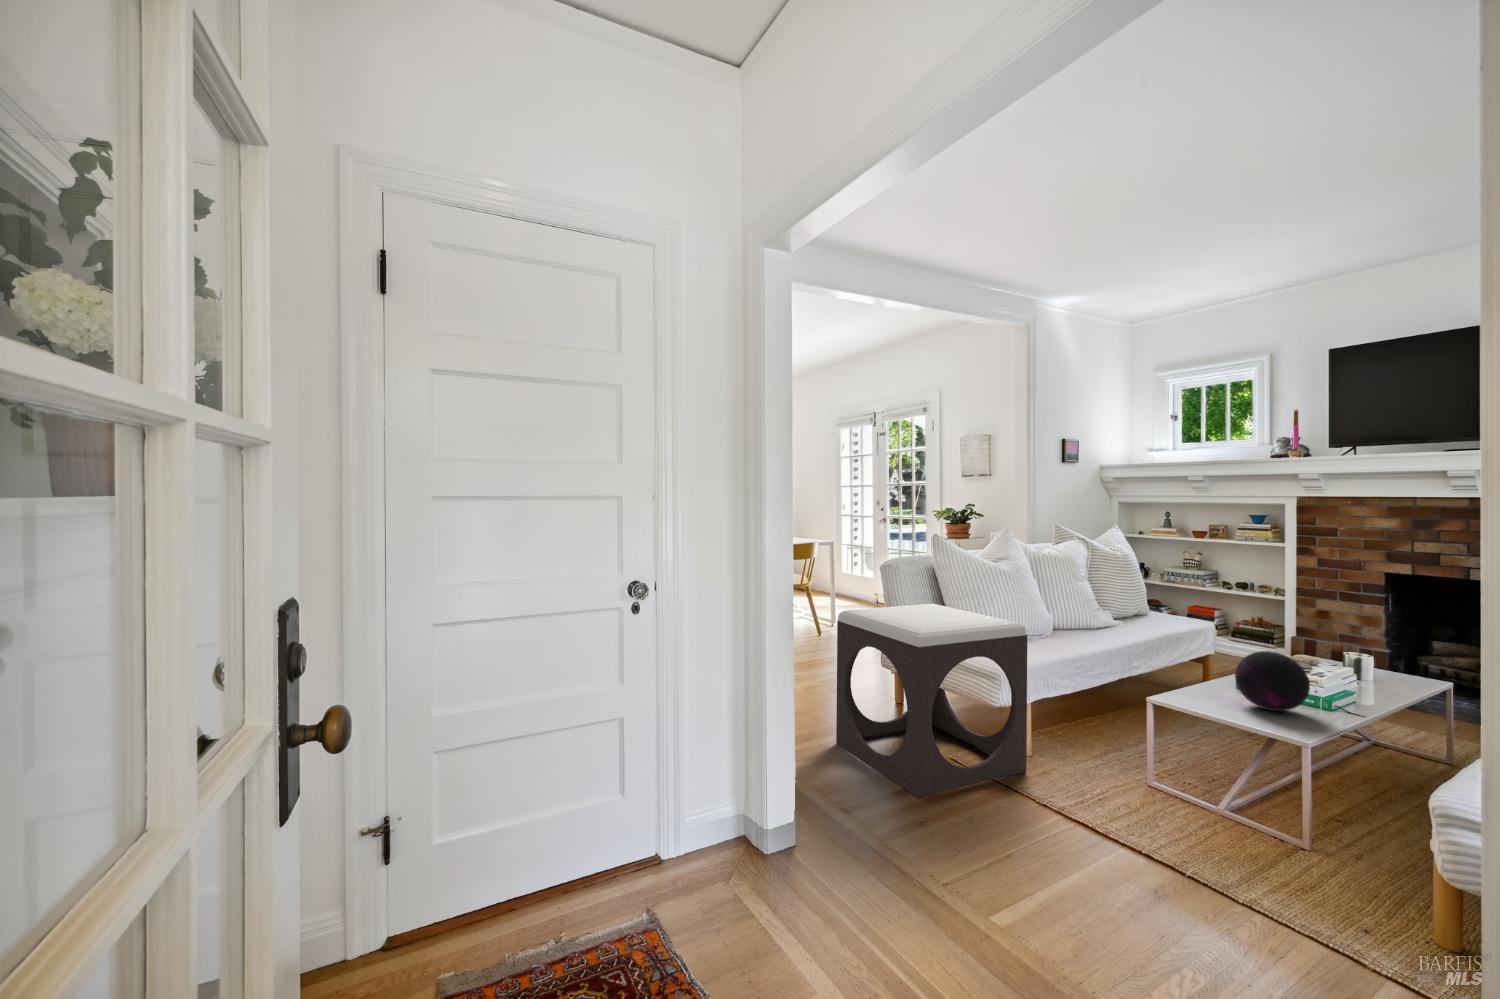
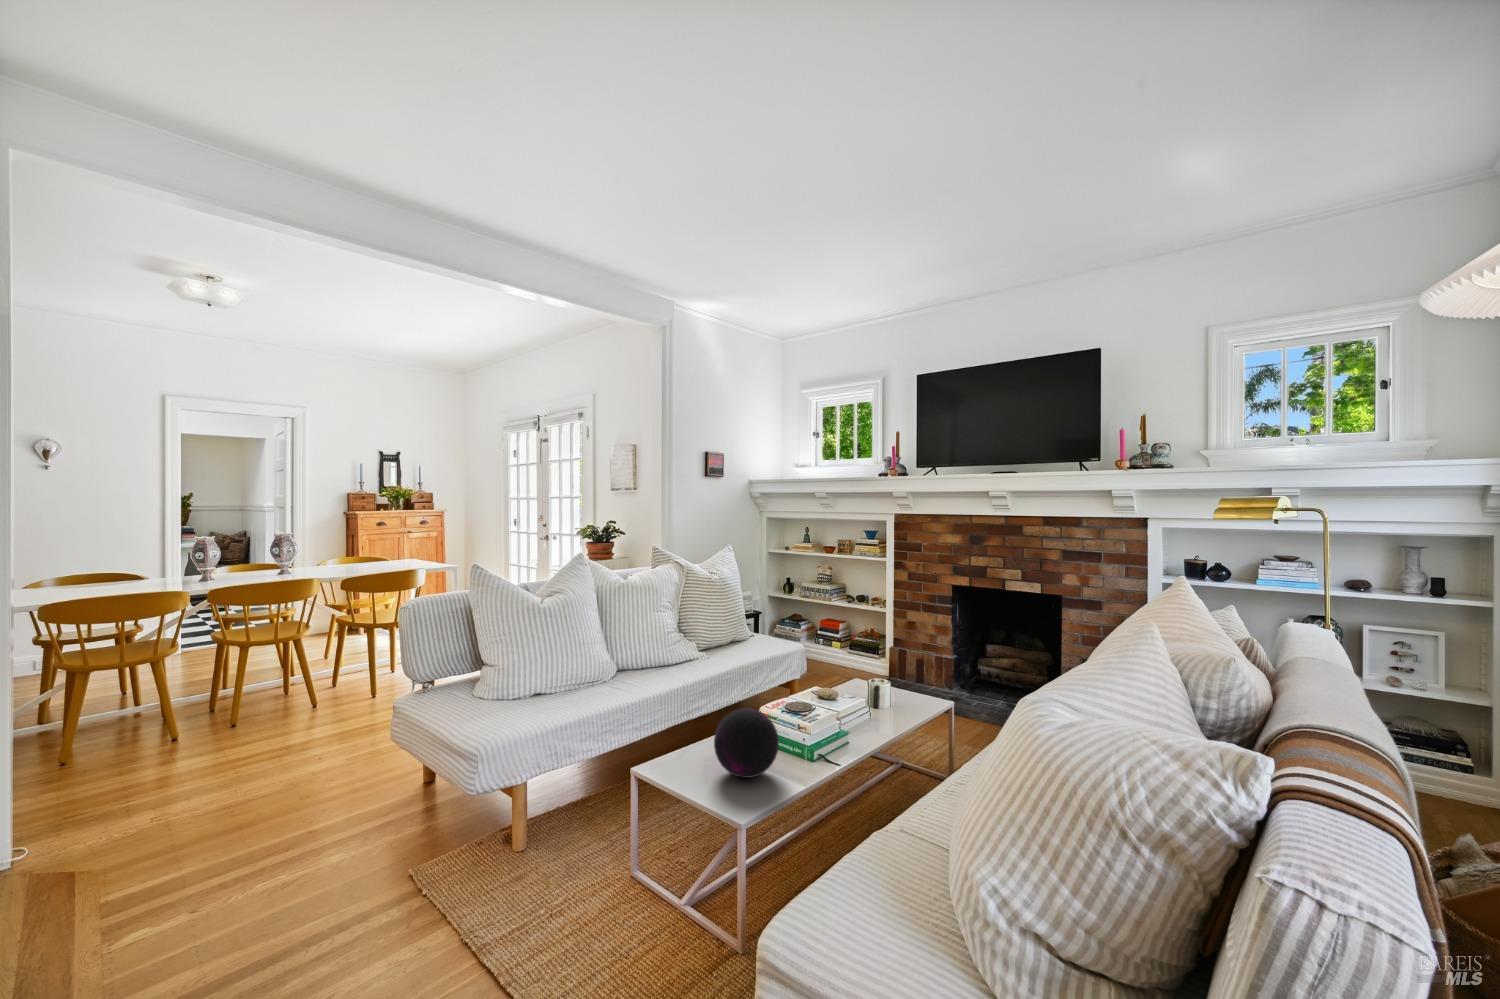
footstool: present [836,604,1027,797] -> none [270,663,507,964]

